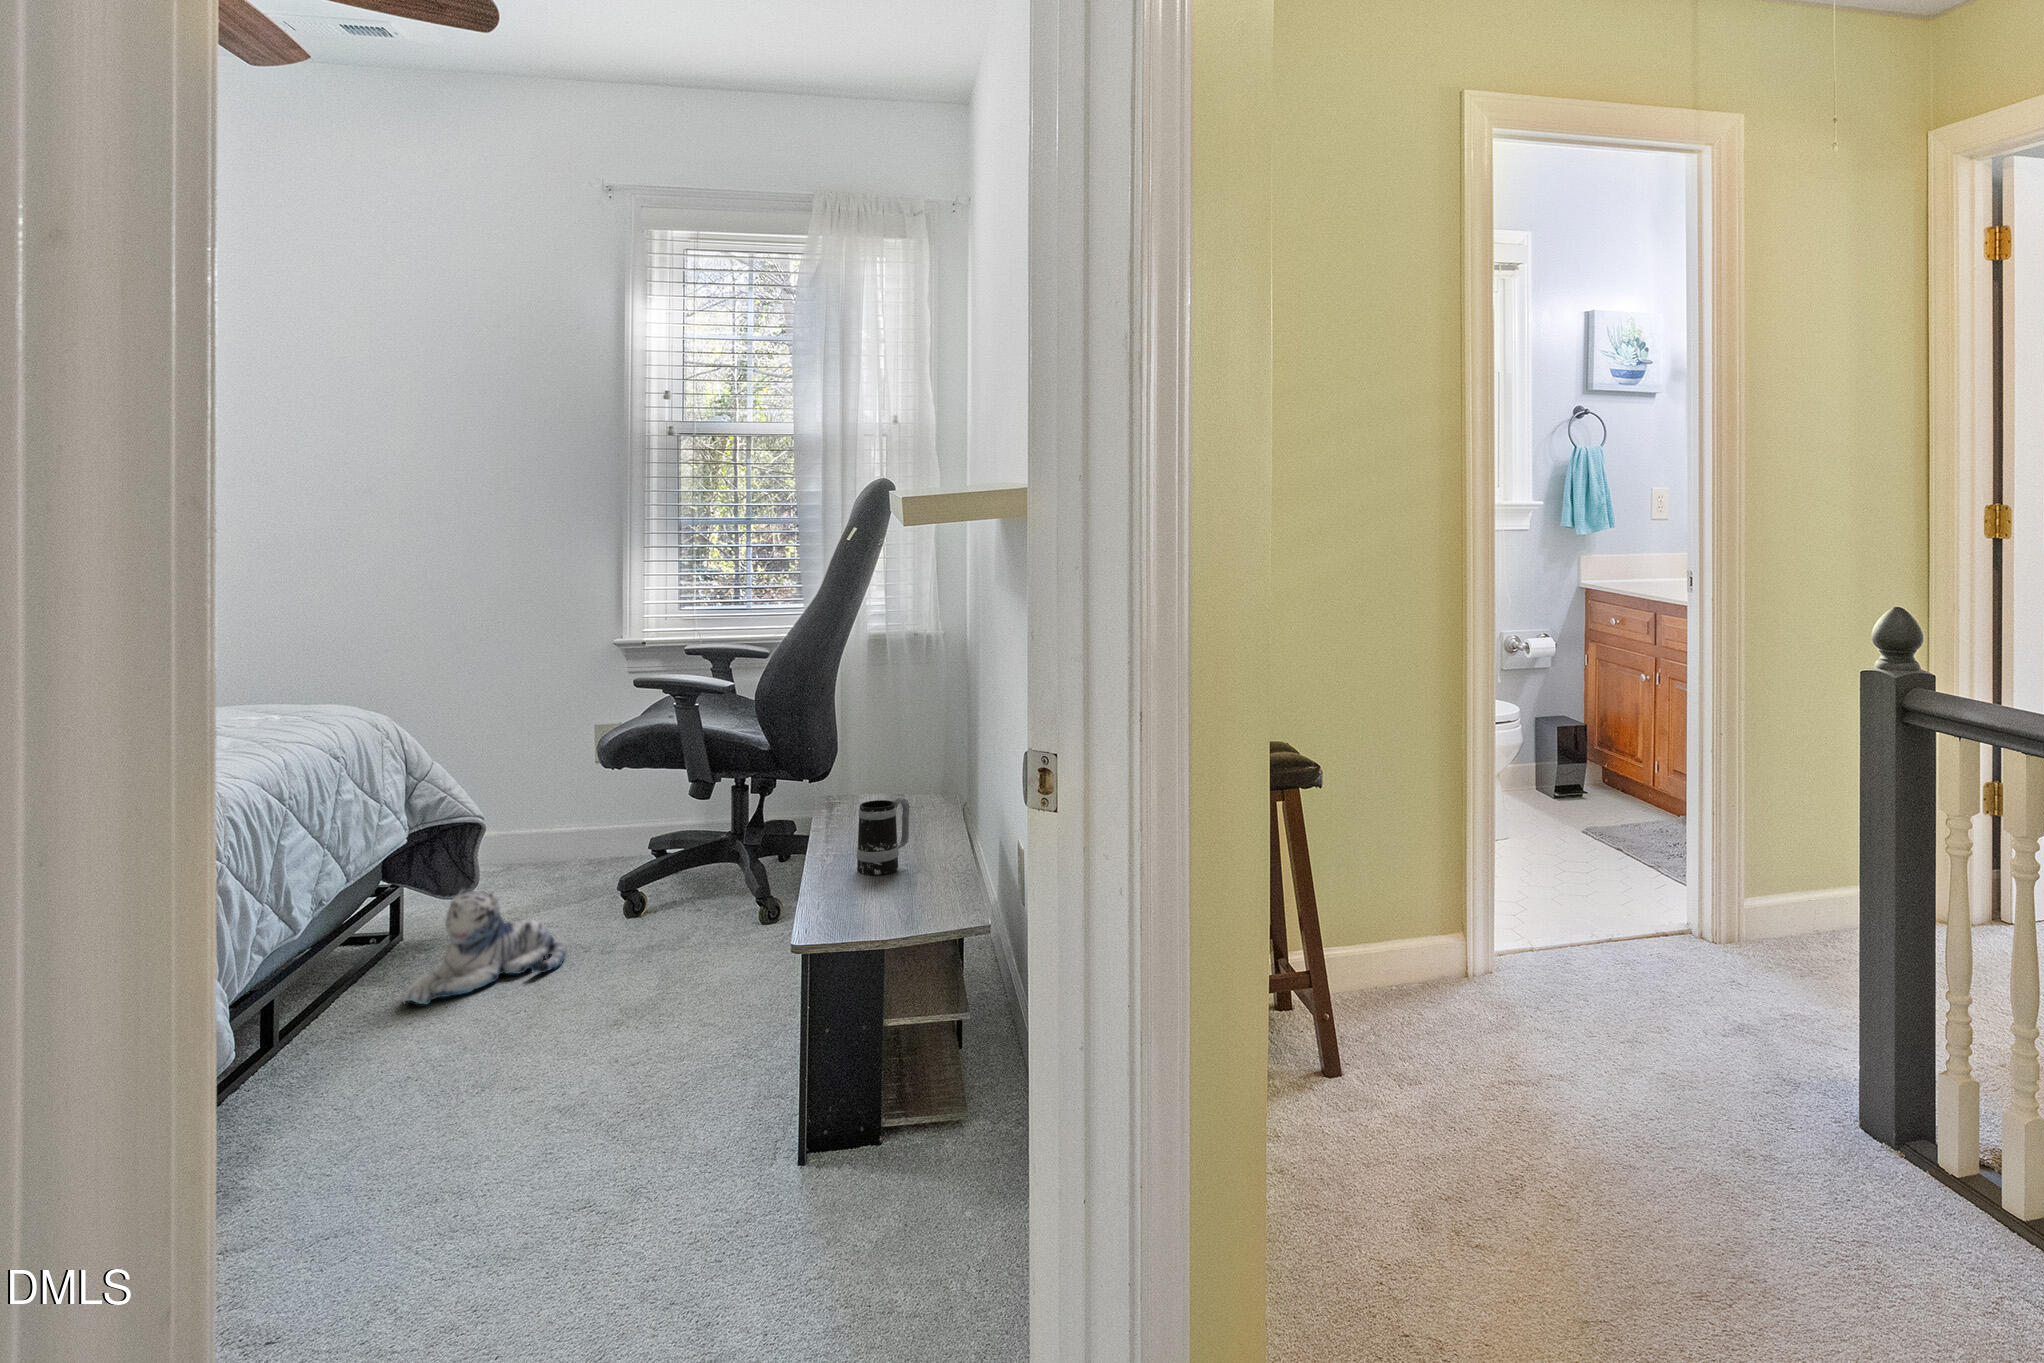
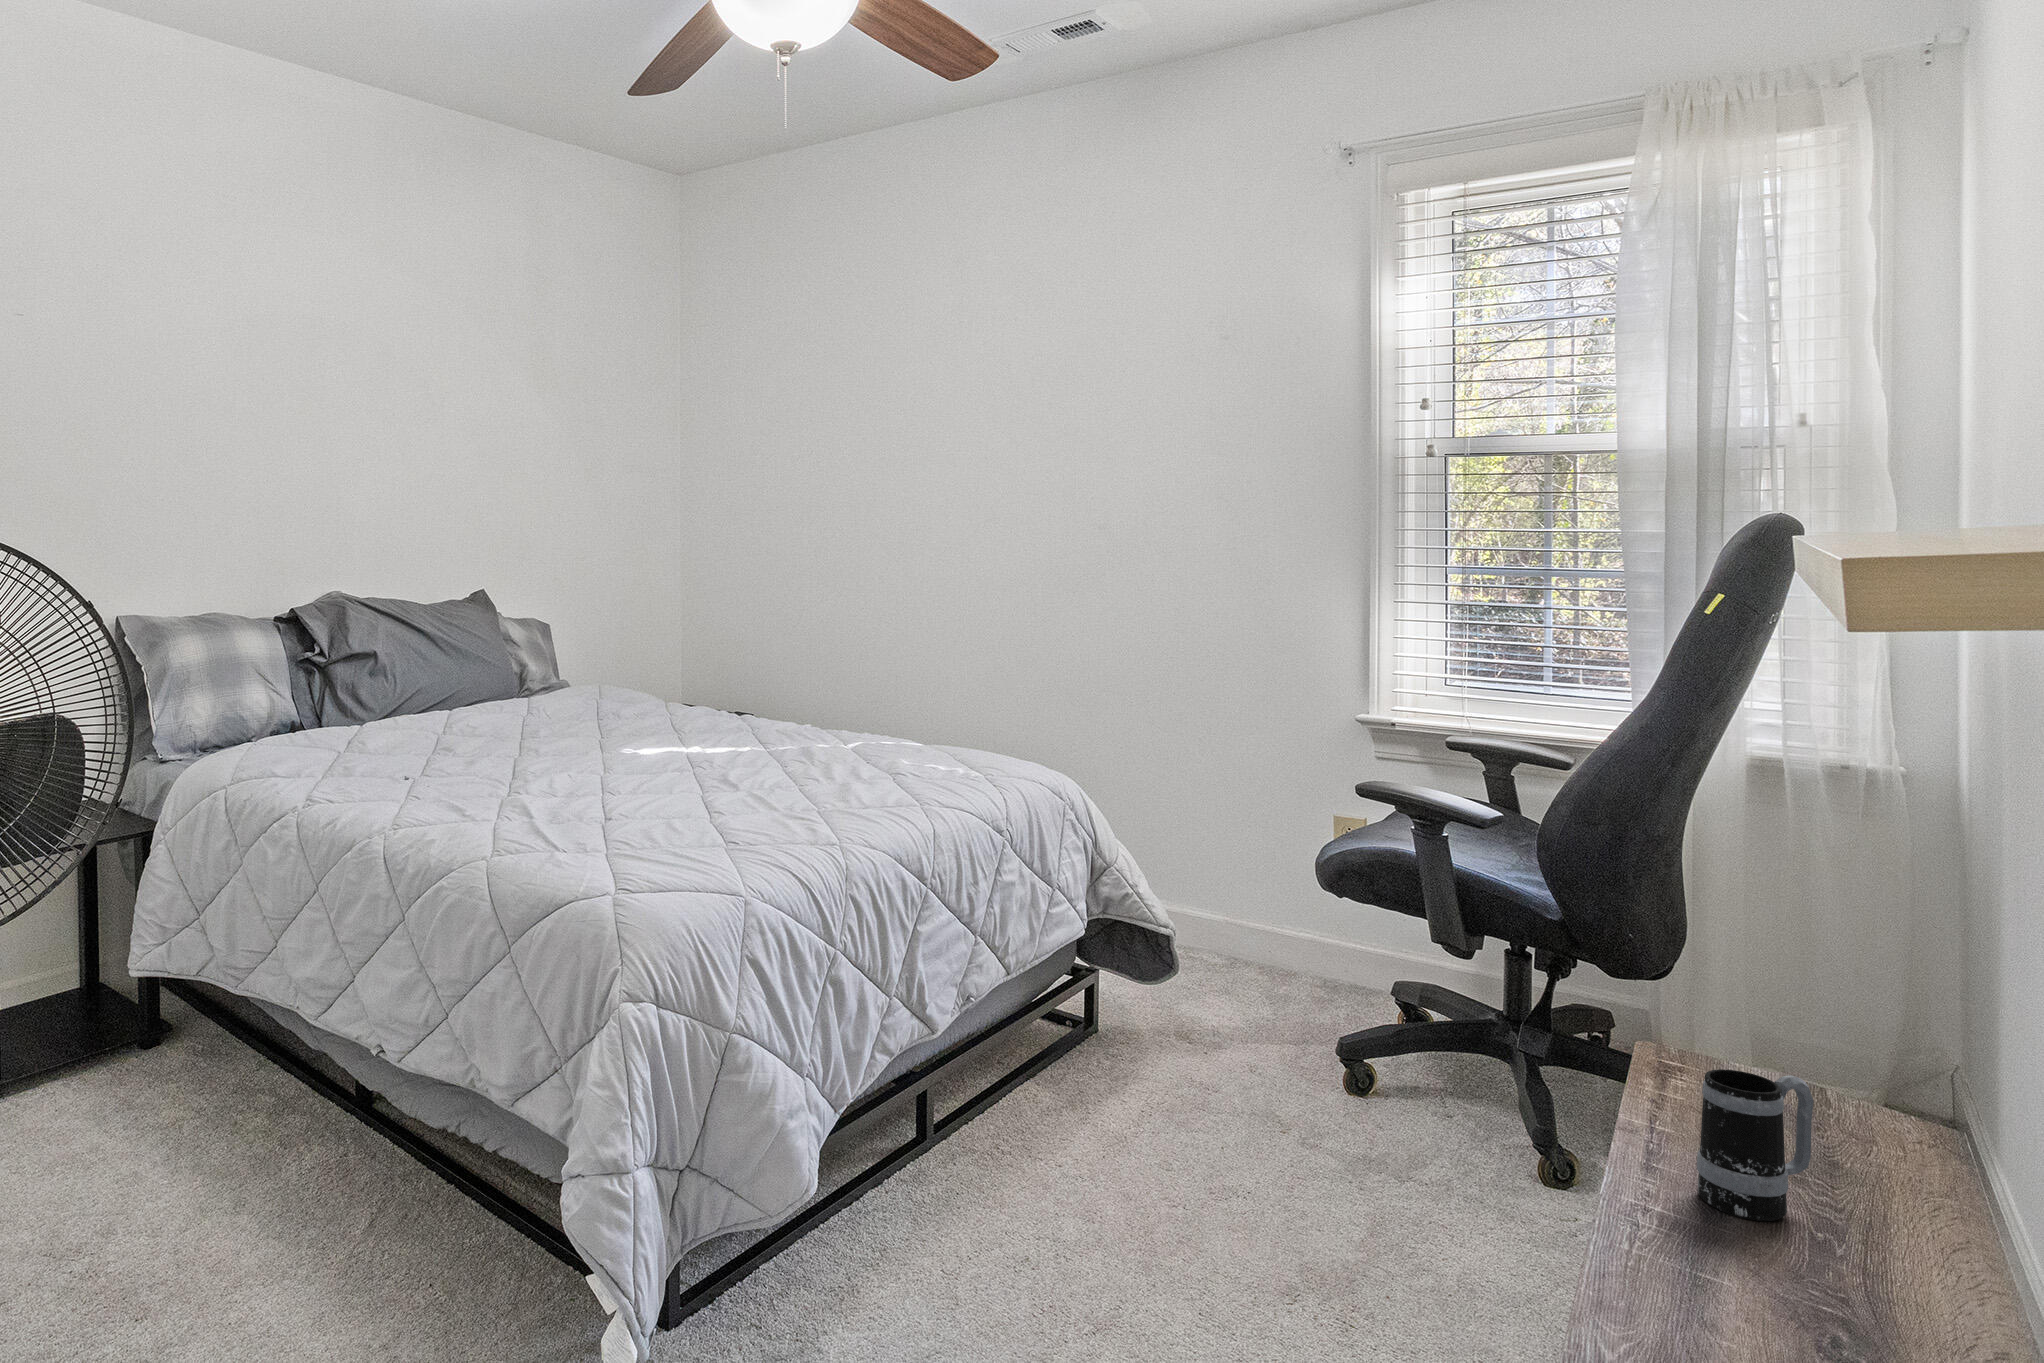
plush toy: present [402,889,566,1004] -> none [1060,1017,1259,1155]

